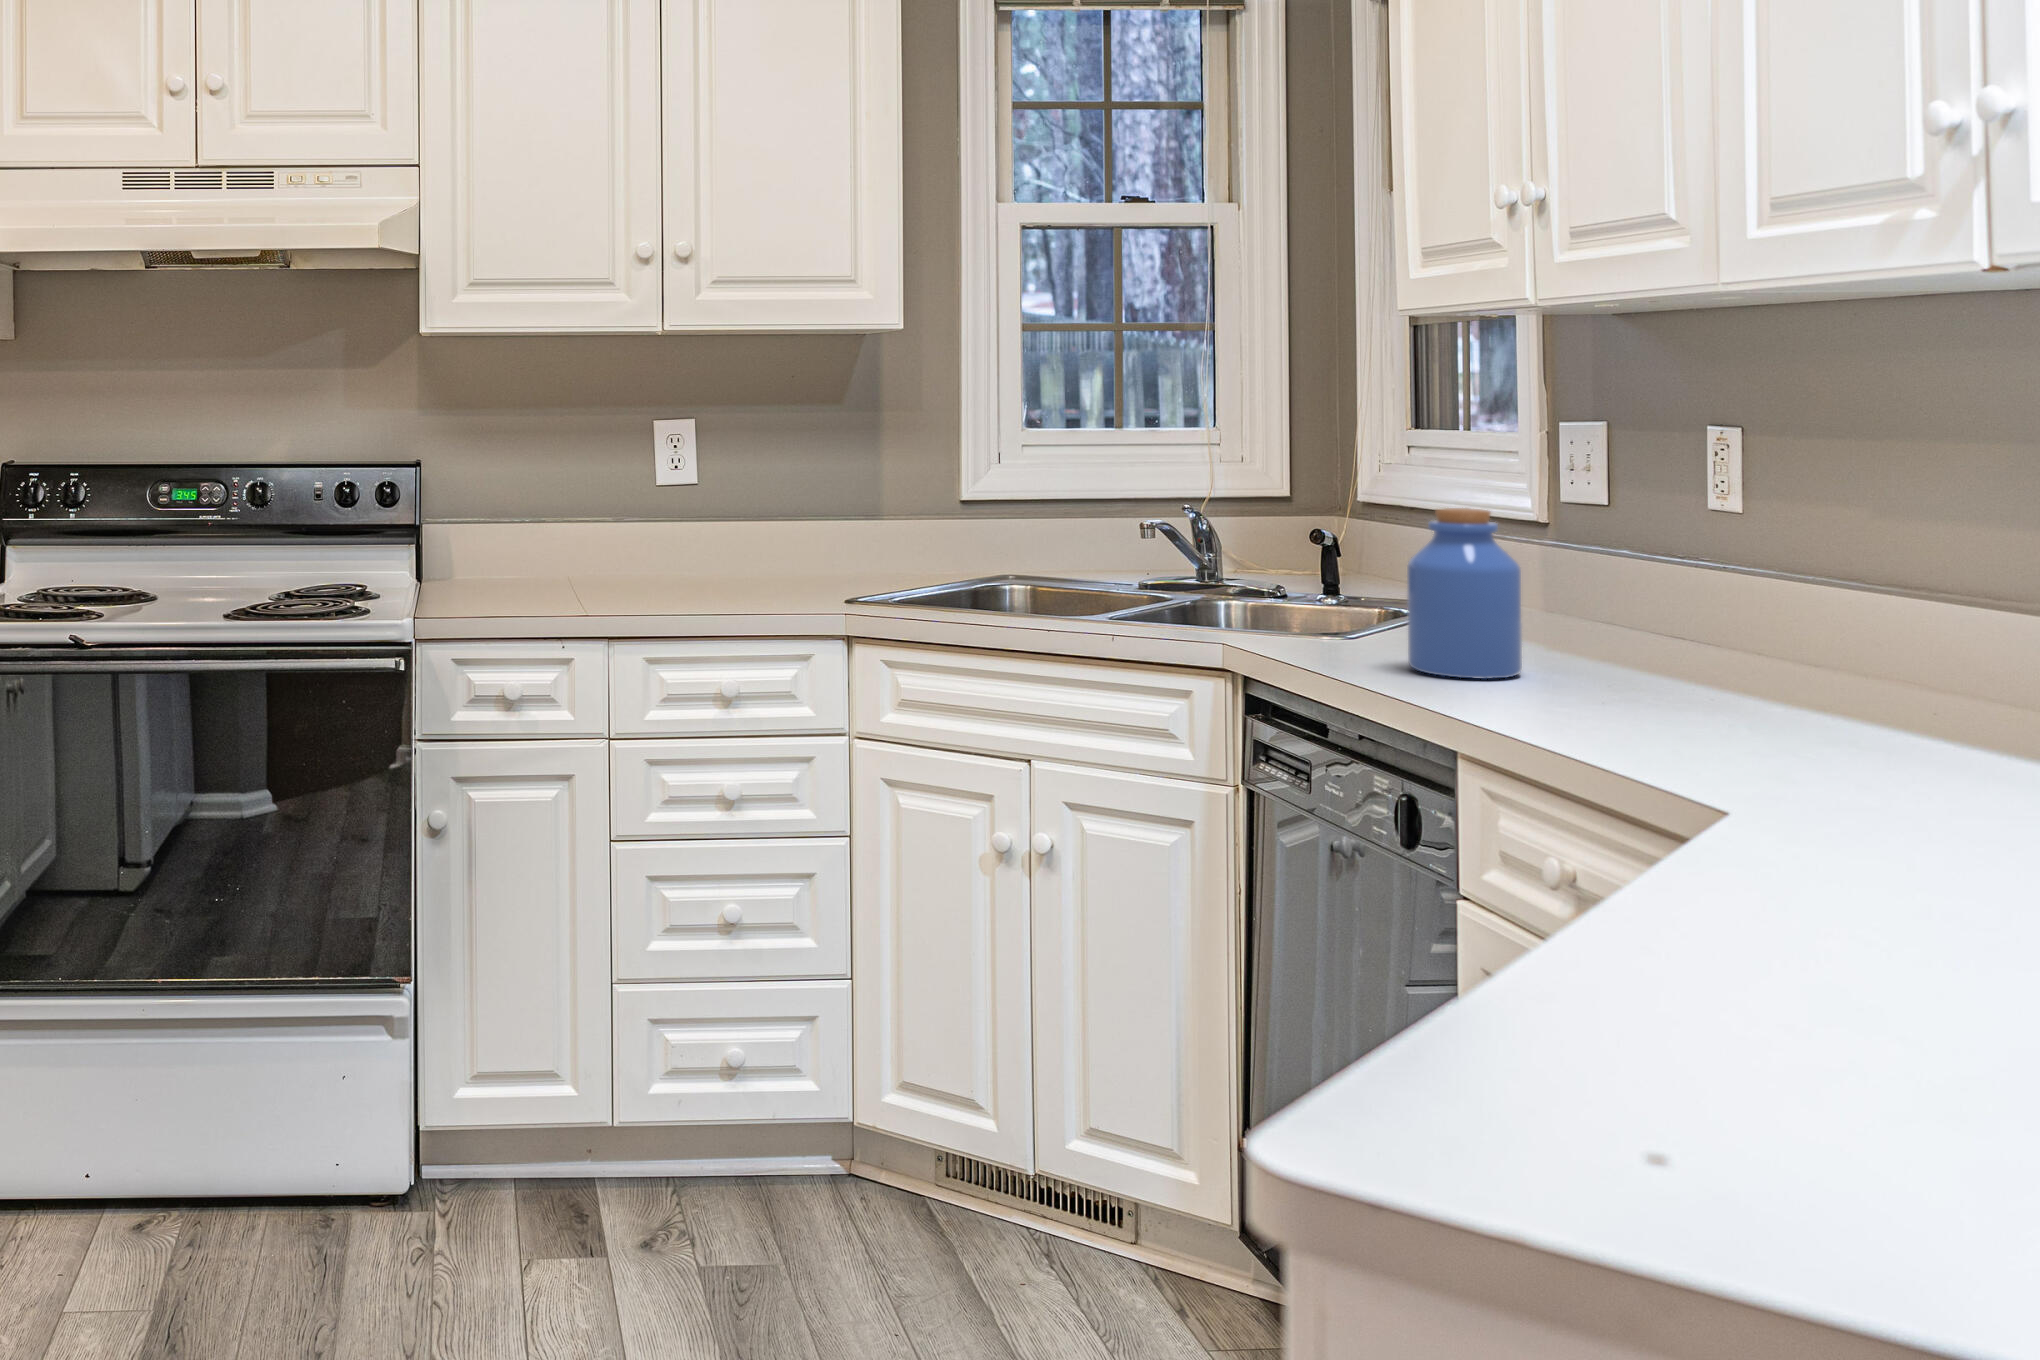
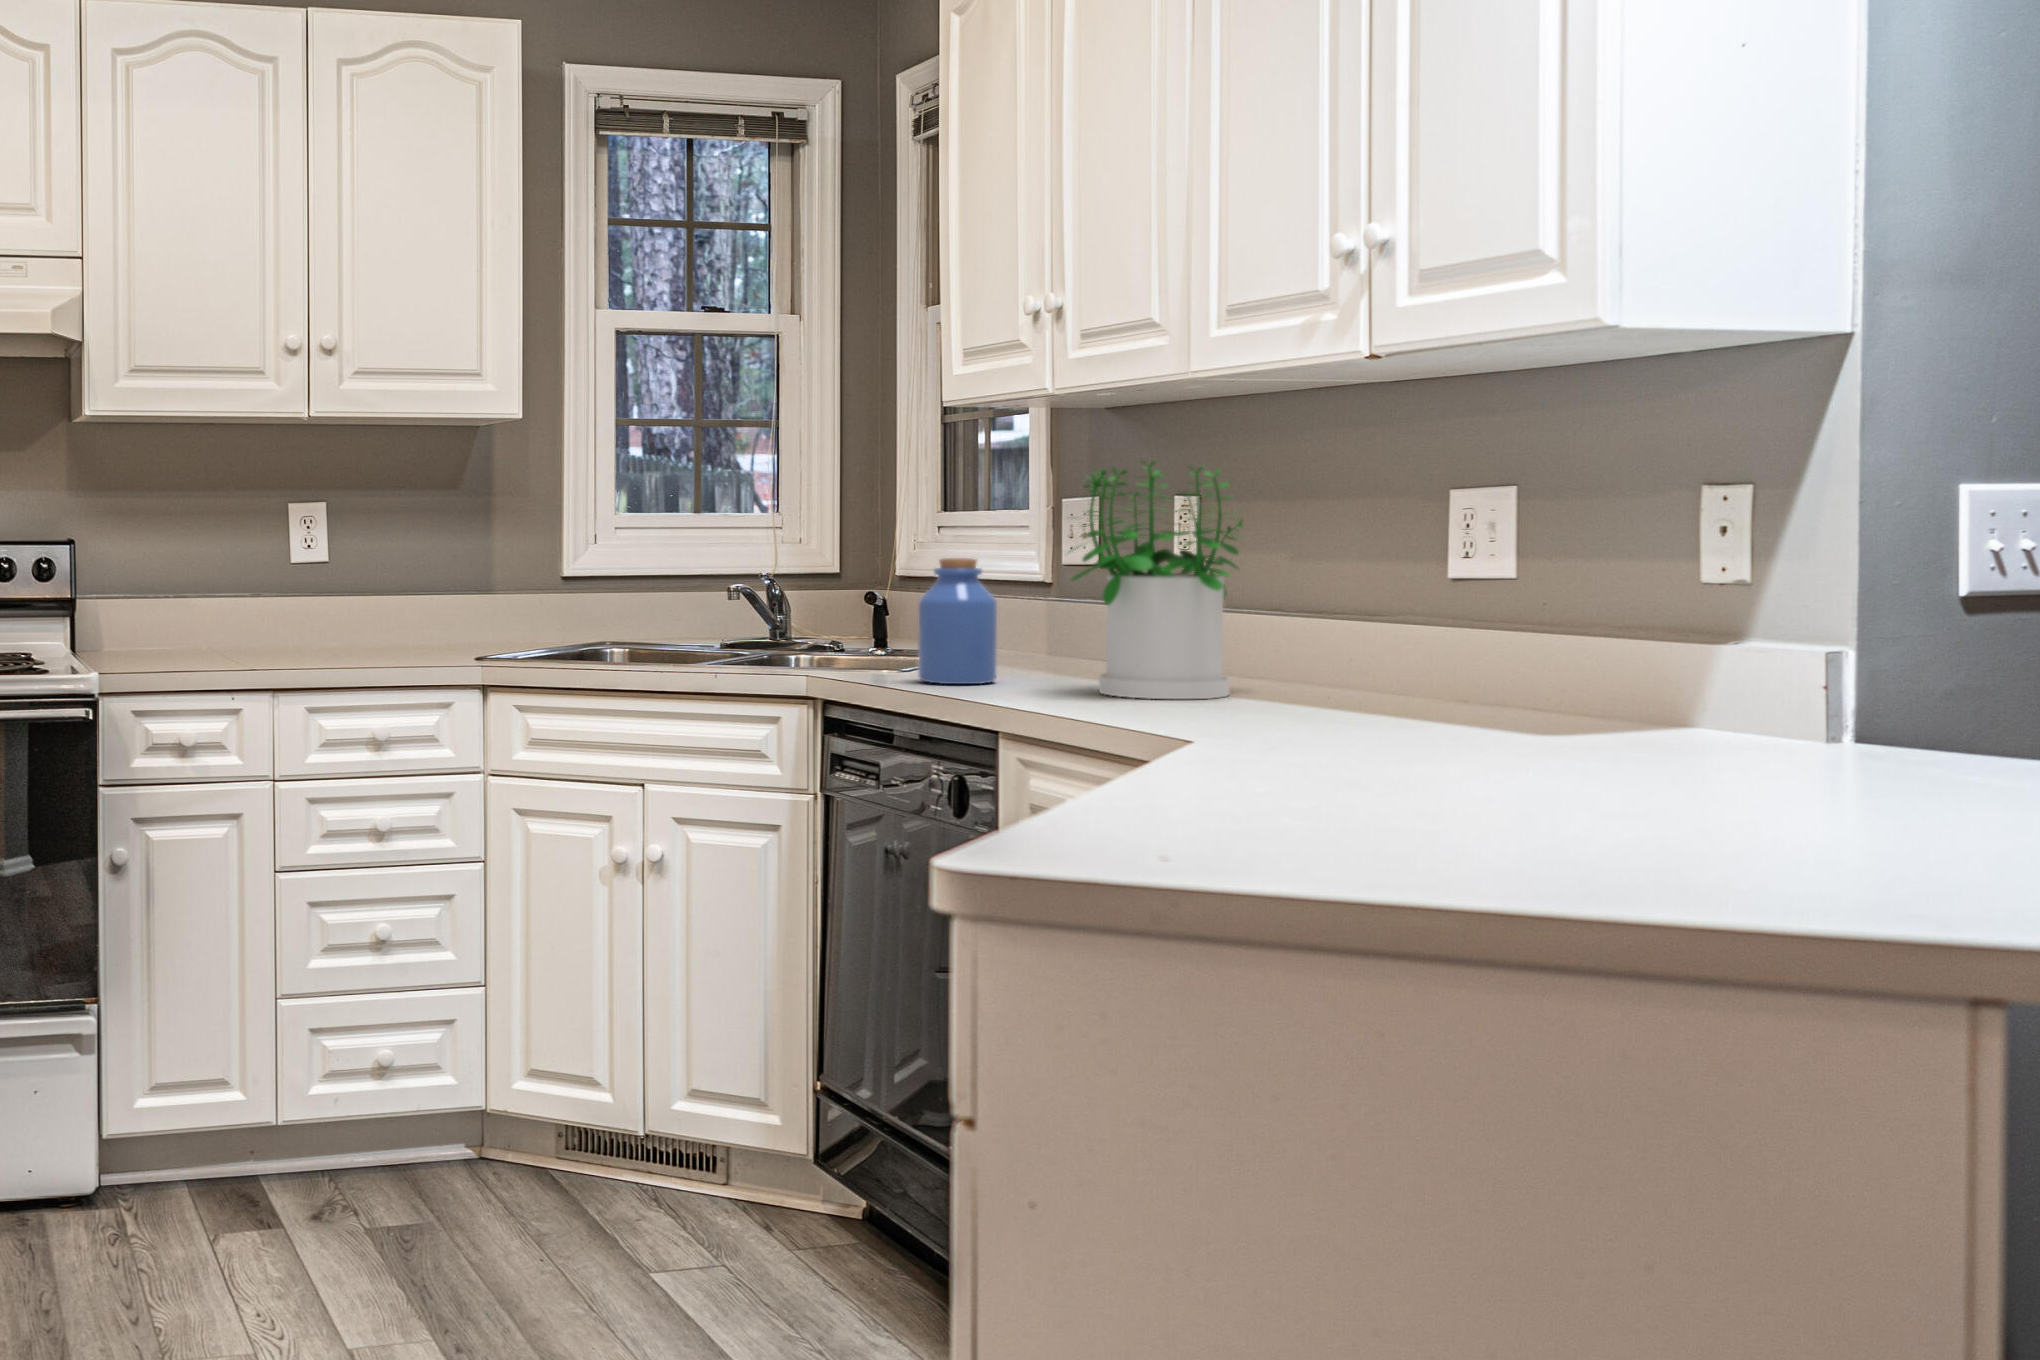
potted plant: none [1632,386,1927,736] -> present [1071,462,1242,699]

